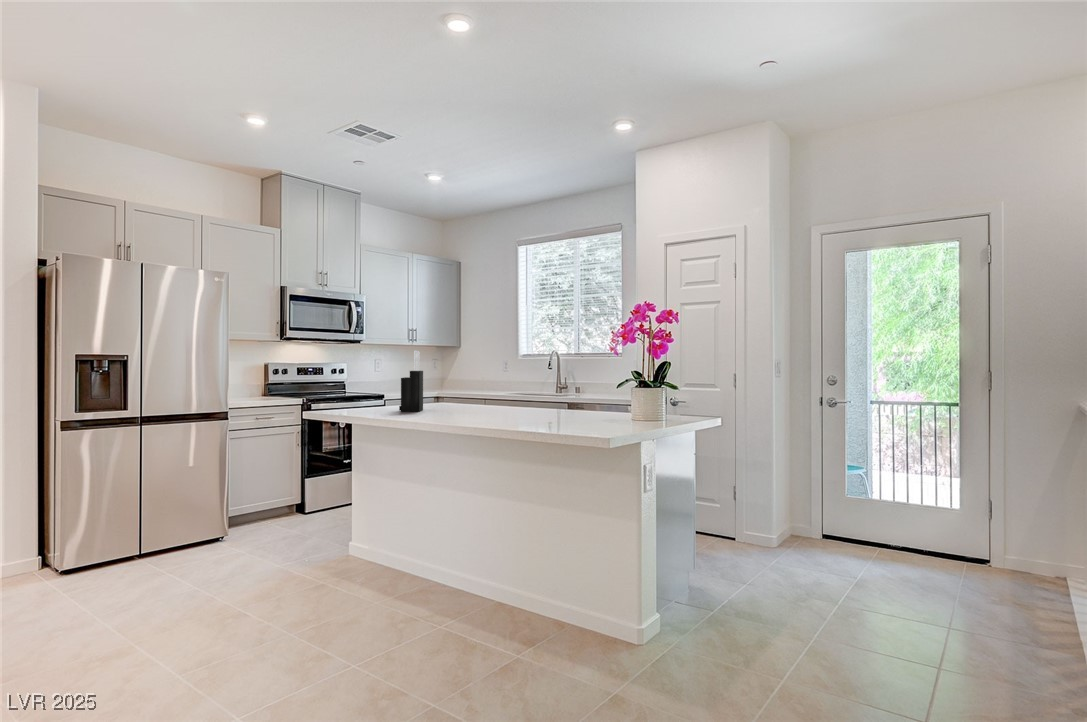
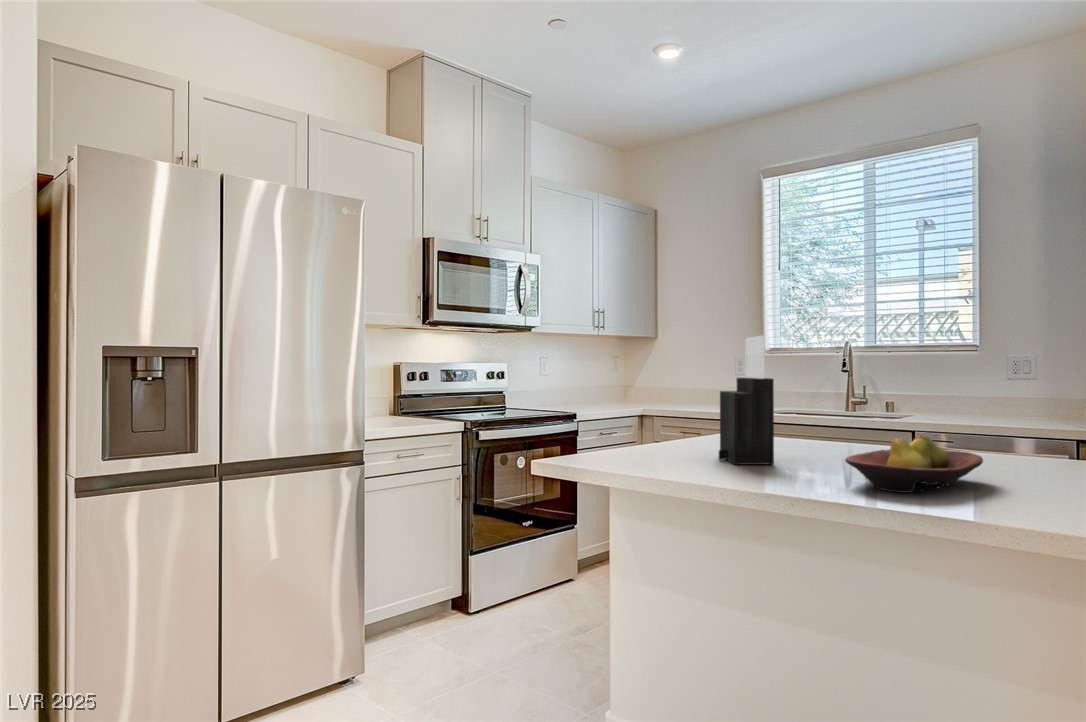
fruit bowl: none [421,395,488,417] -> present [845,435,983,493]

